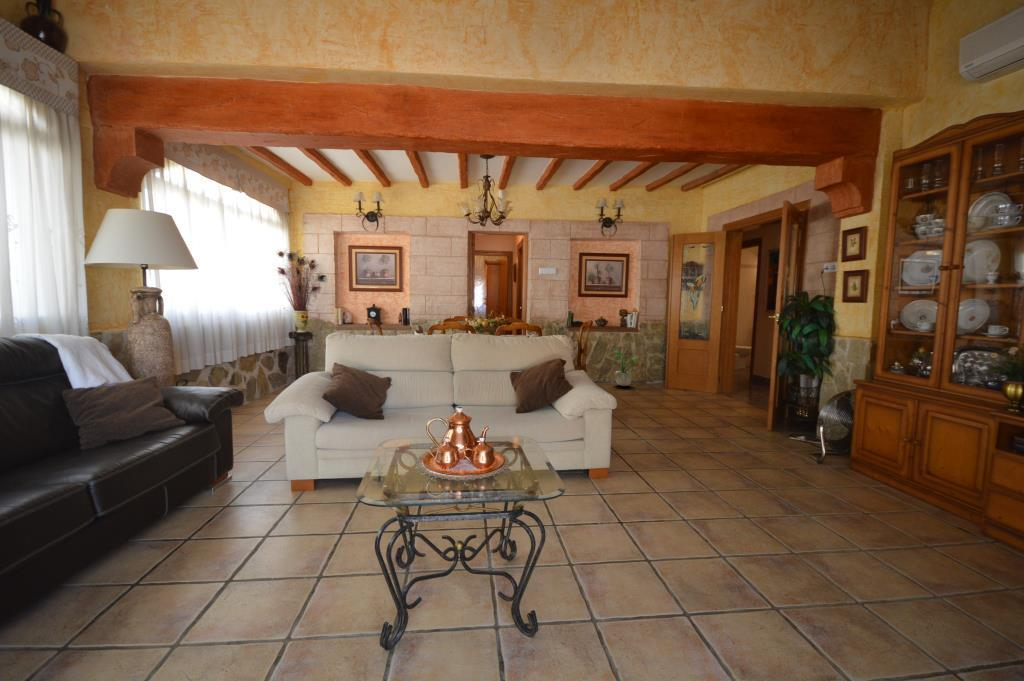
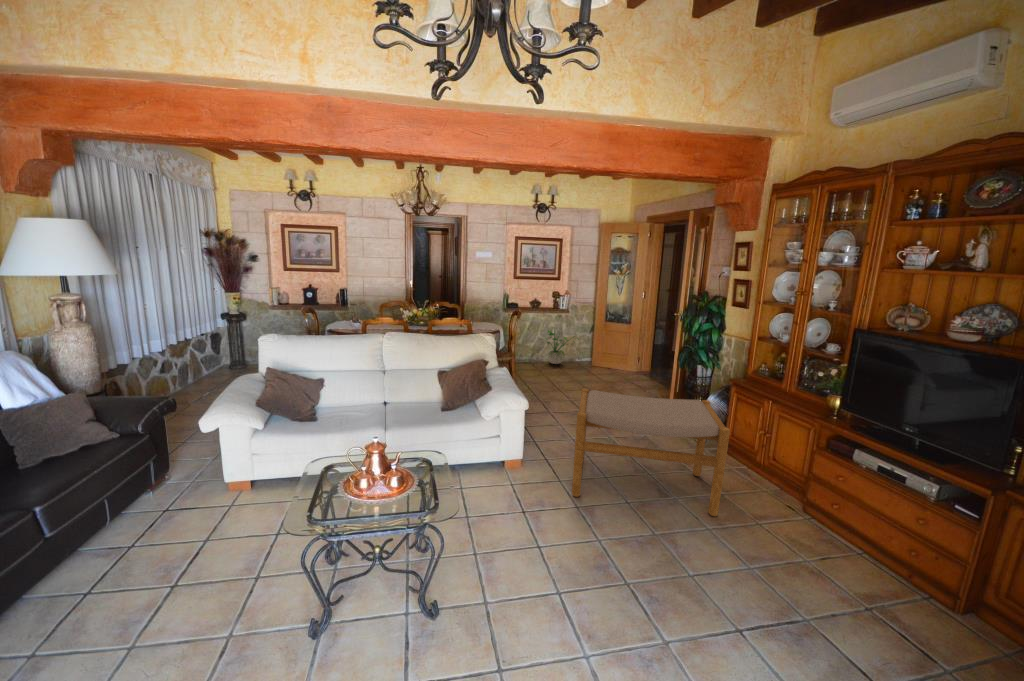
footstool: none [671,387,883,537] -> present [572,389,730,516]

